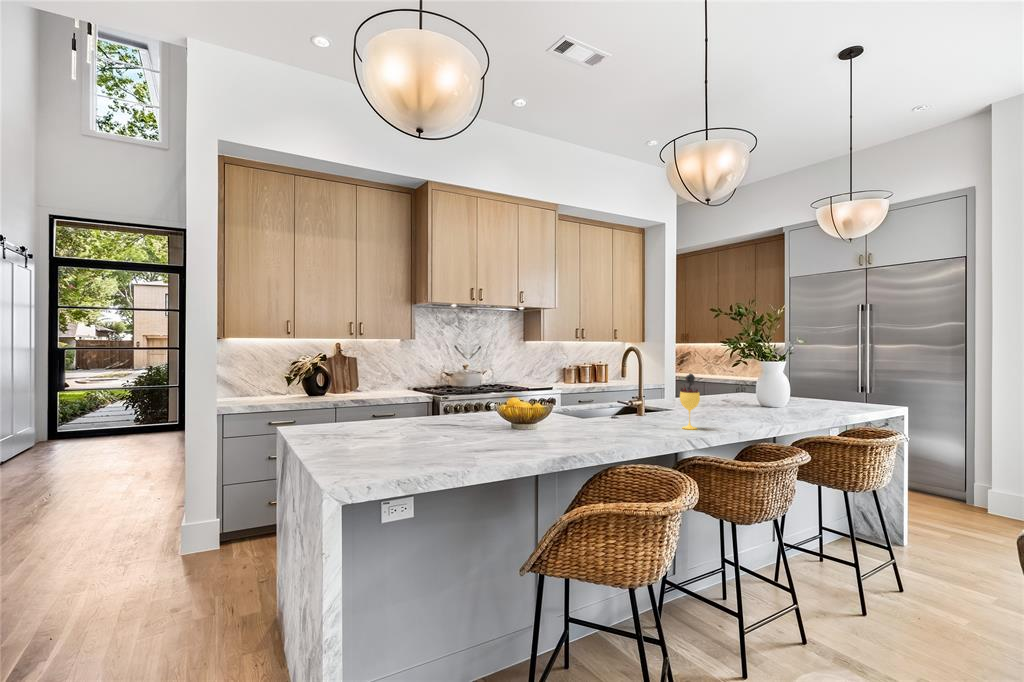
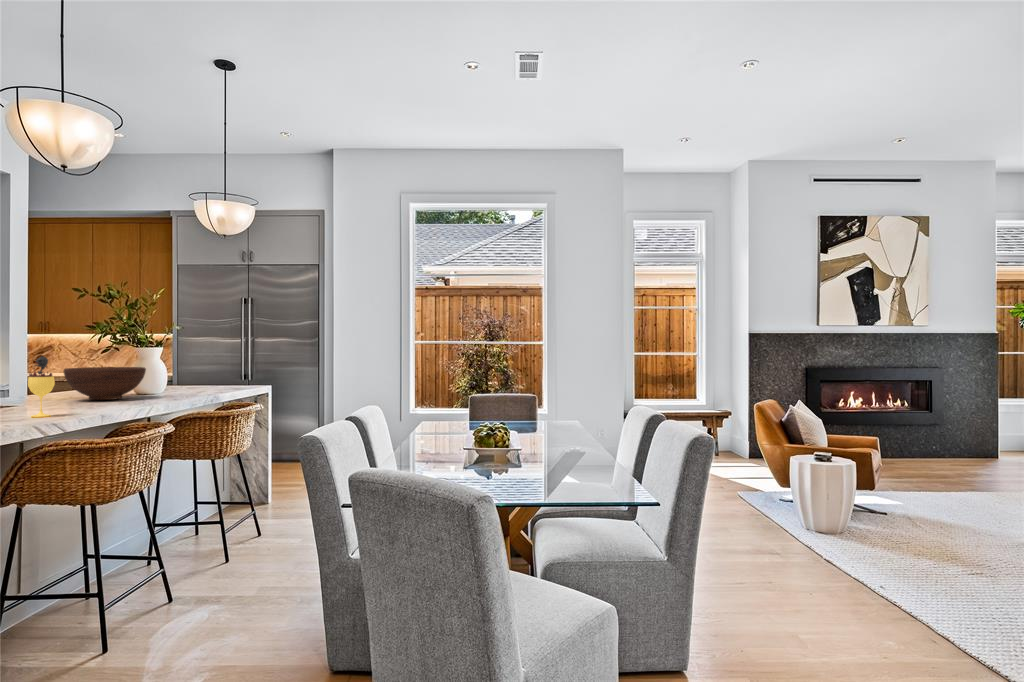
fruit bowl: none [704,380,773,413] -> present [64,367,146,400]

